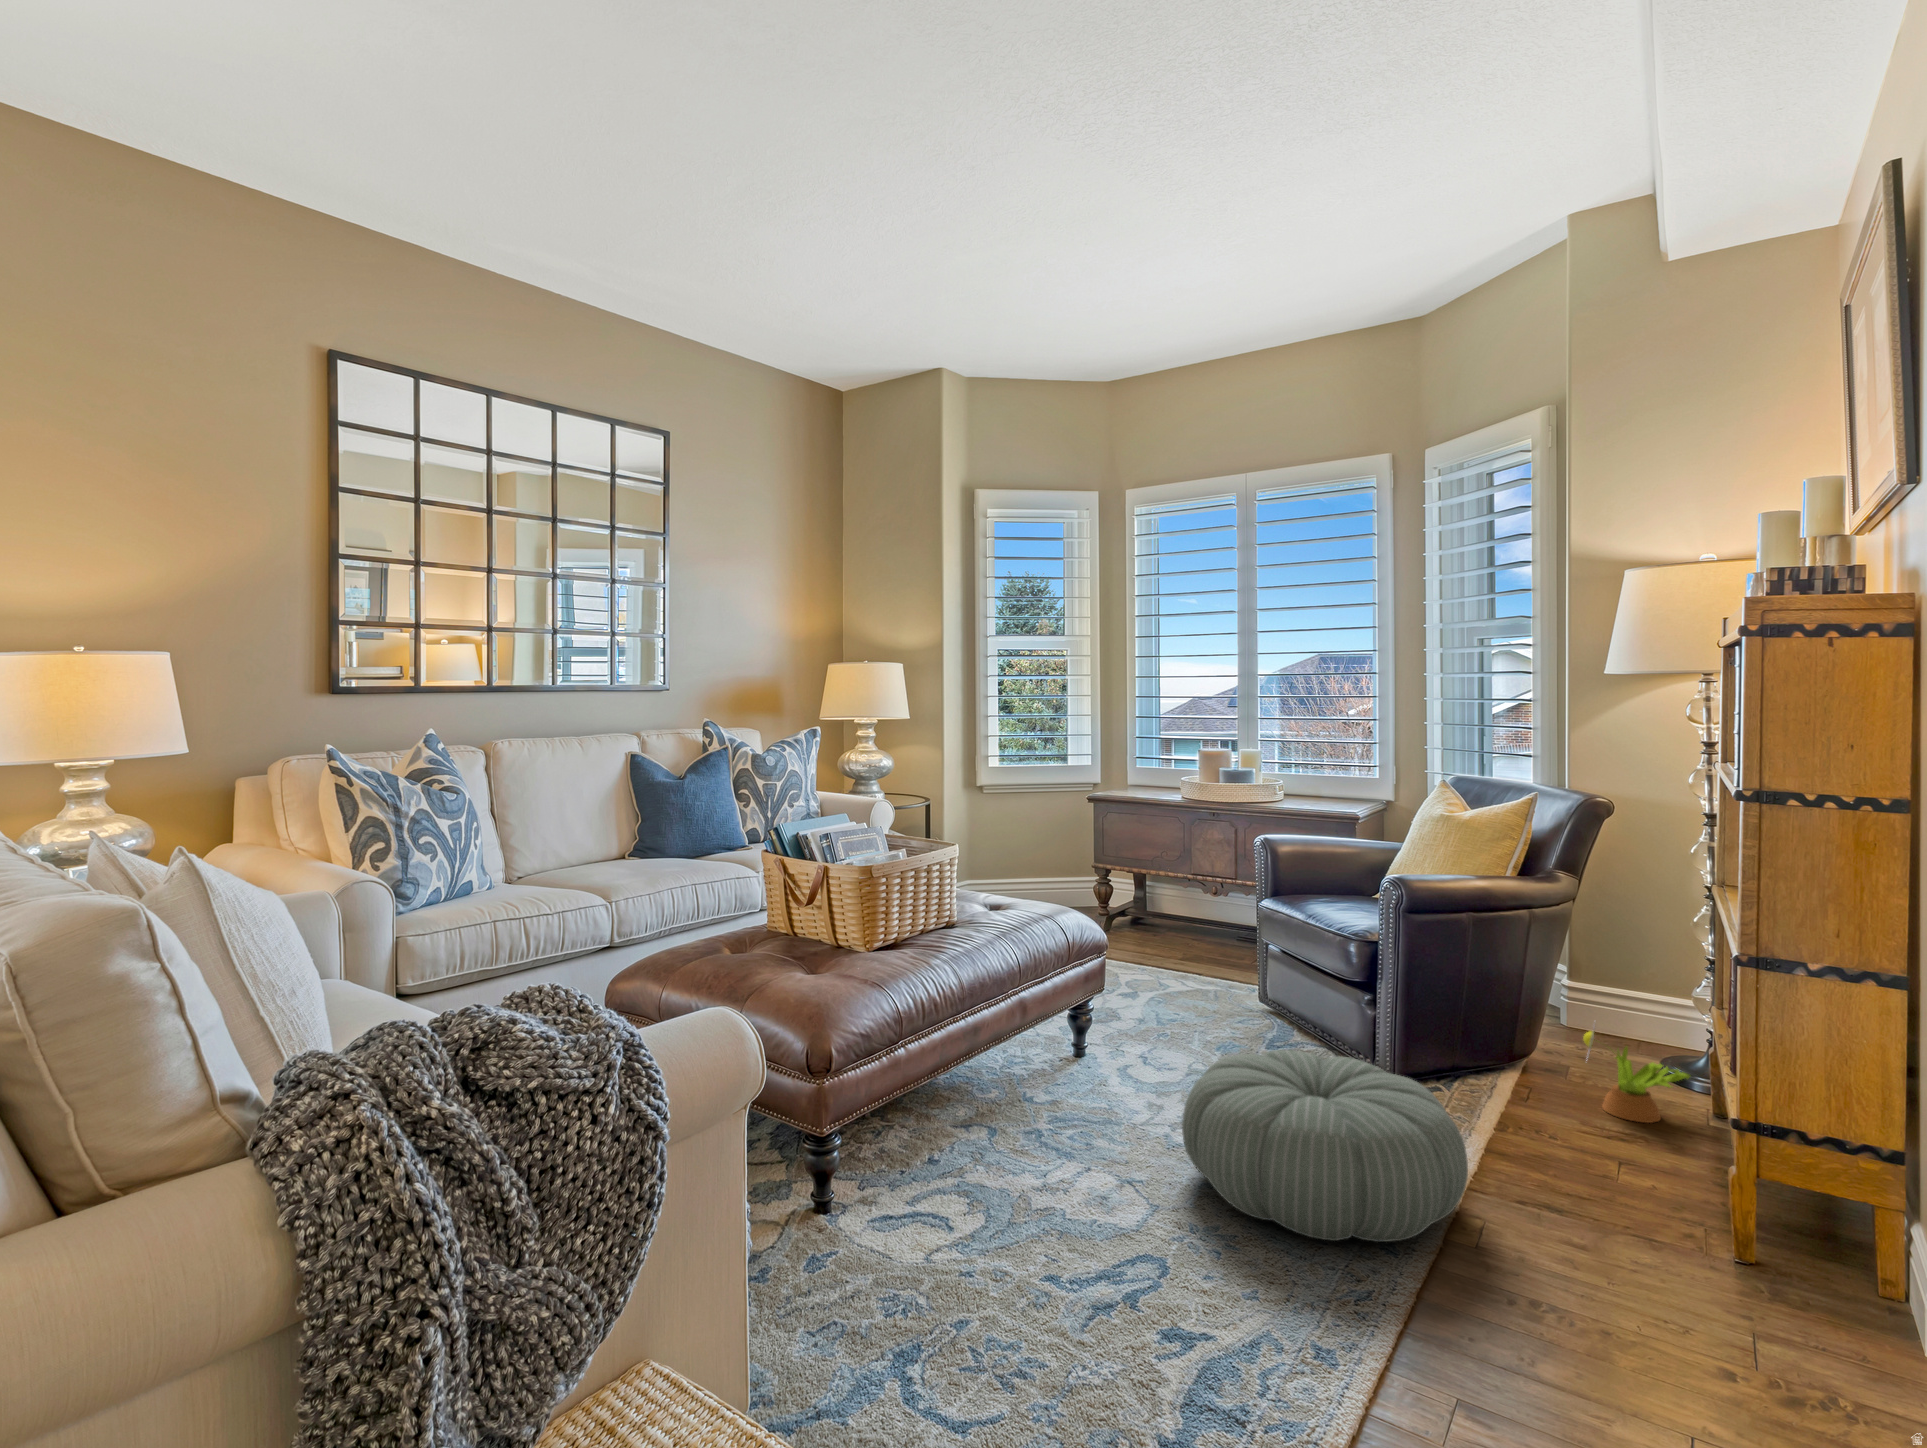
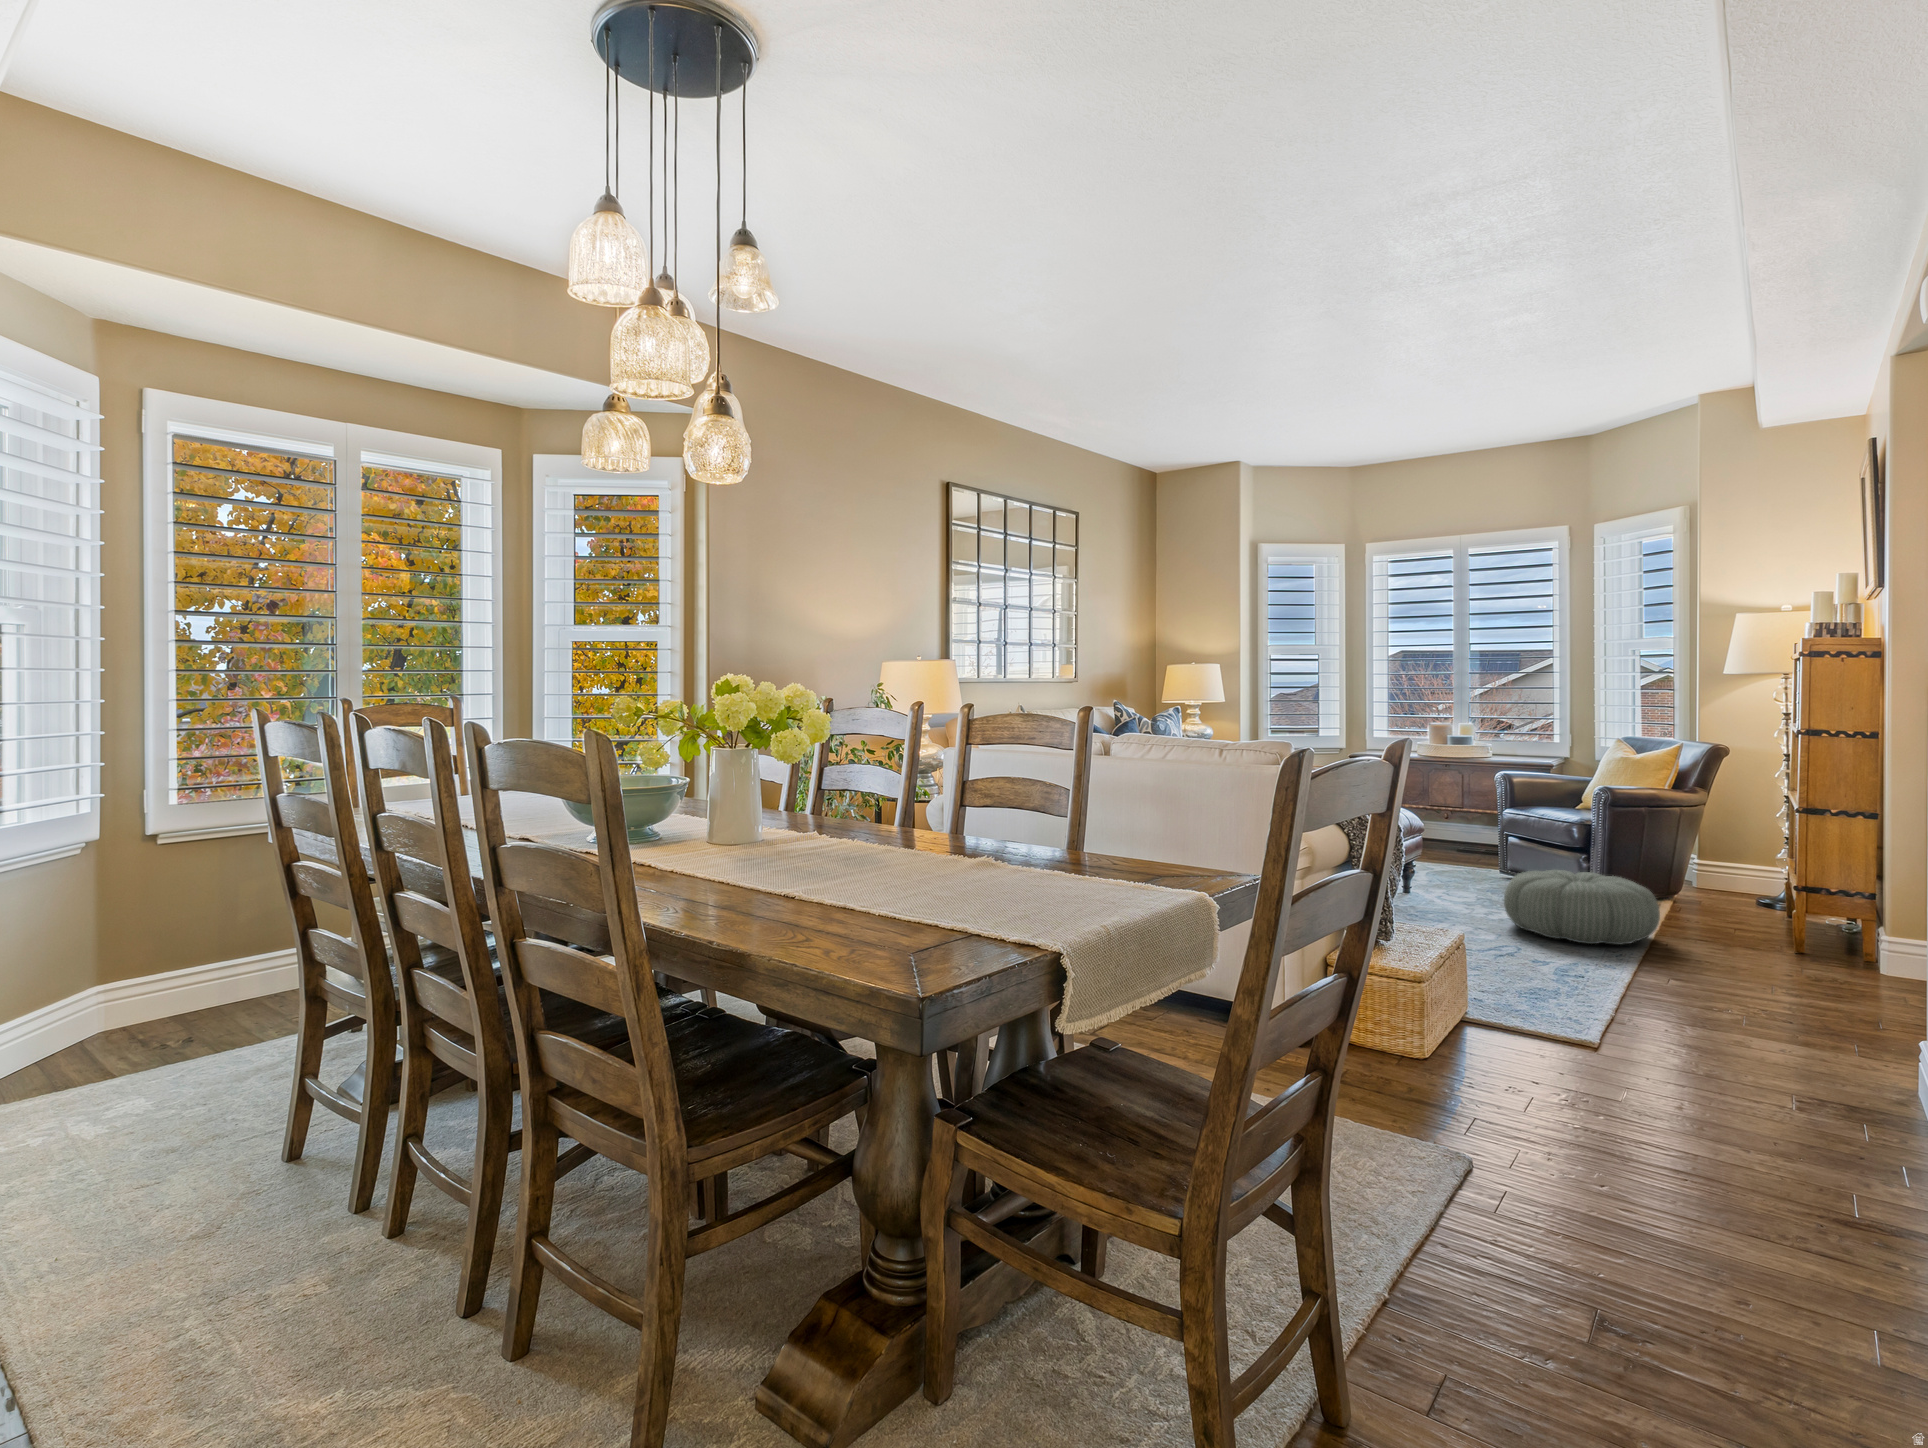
decorative plant: present [1583,1021,1690,1123] -> none [1712,863,1774,918]

